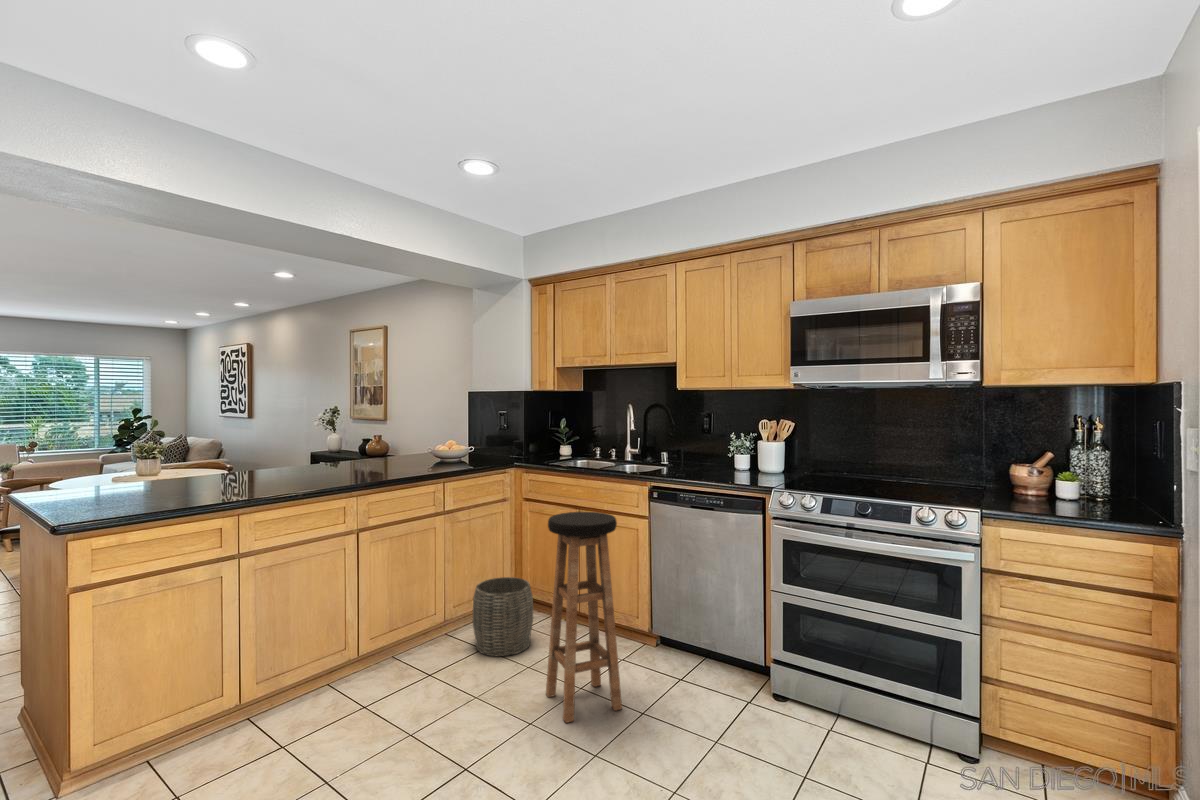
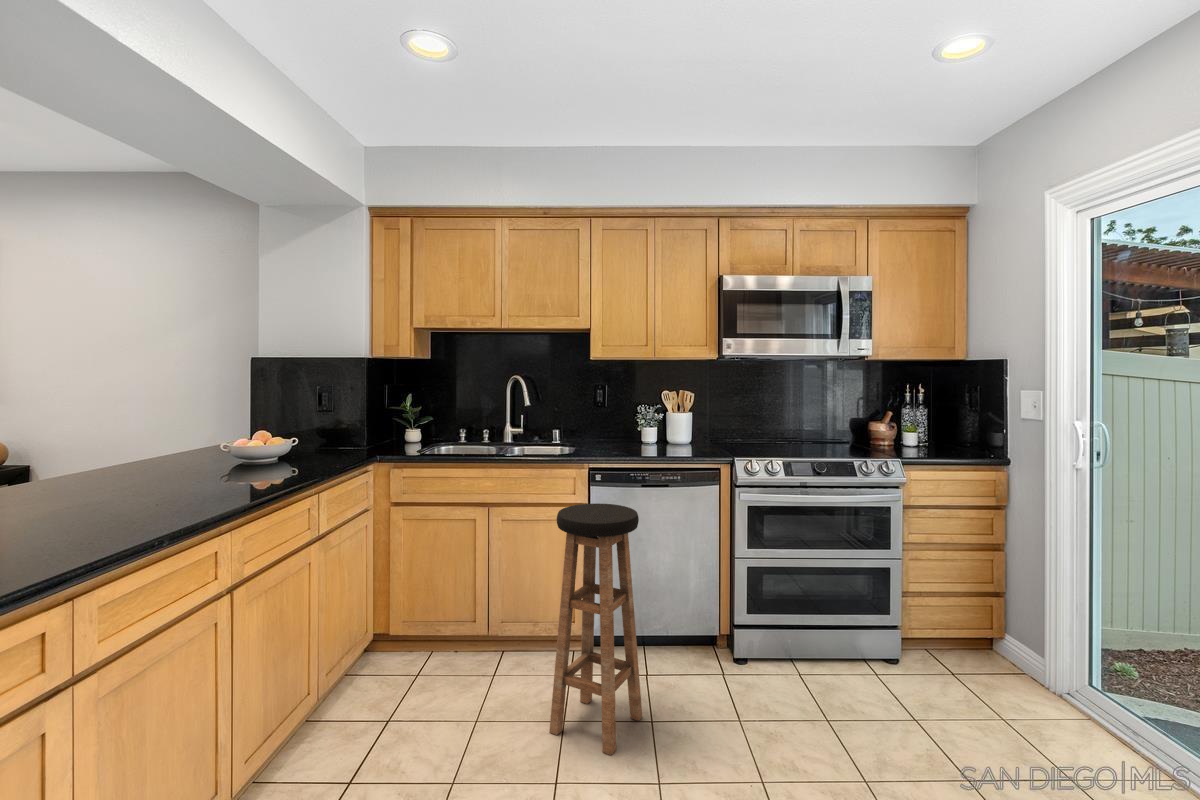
woven basket: present [473,577,533,656] -> none [383,603,465,715]

